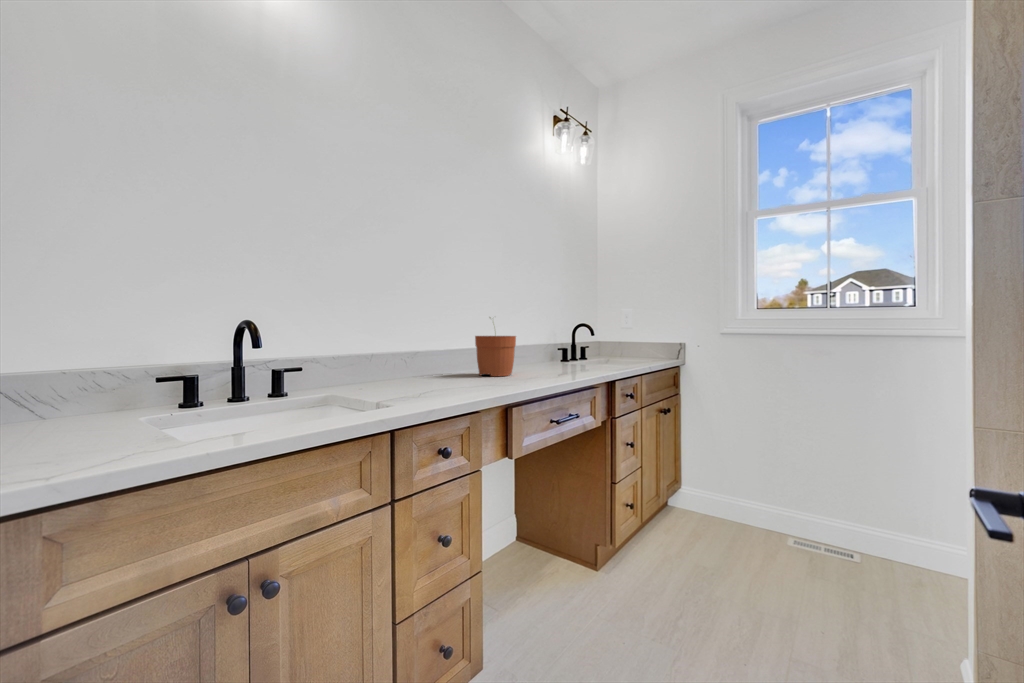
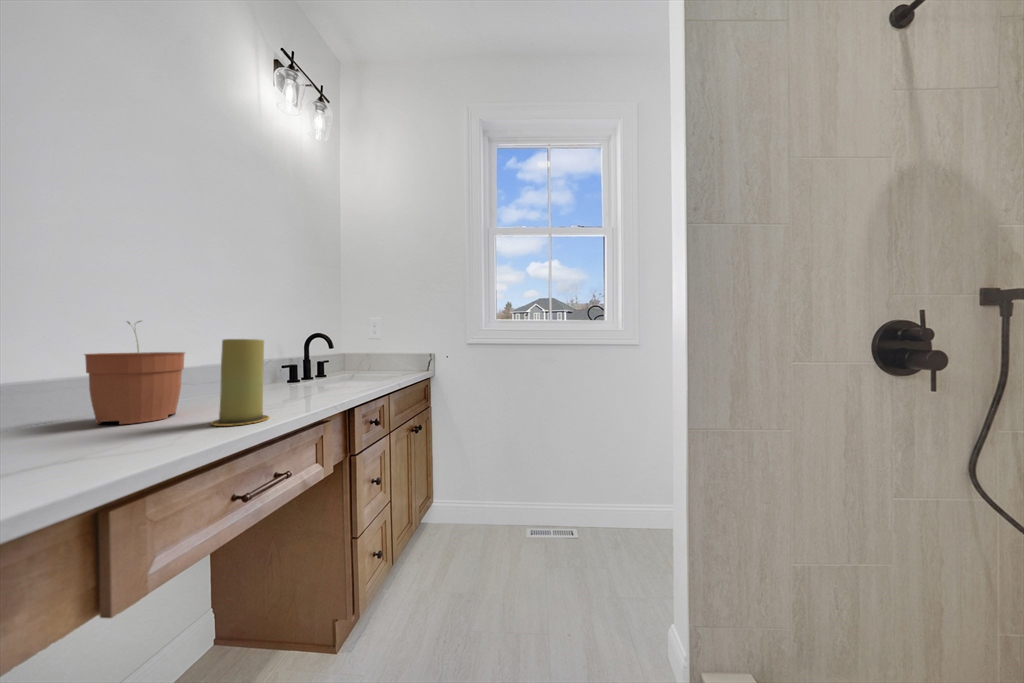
candle: none [535,327,565,380] -> present [211,339,269,426]

